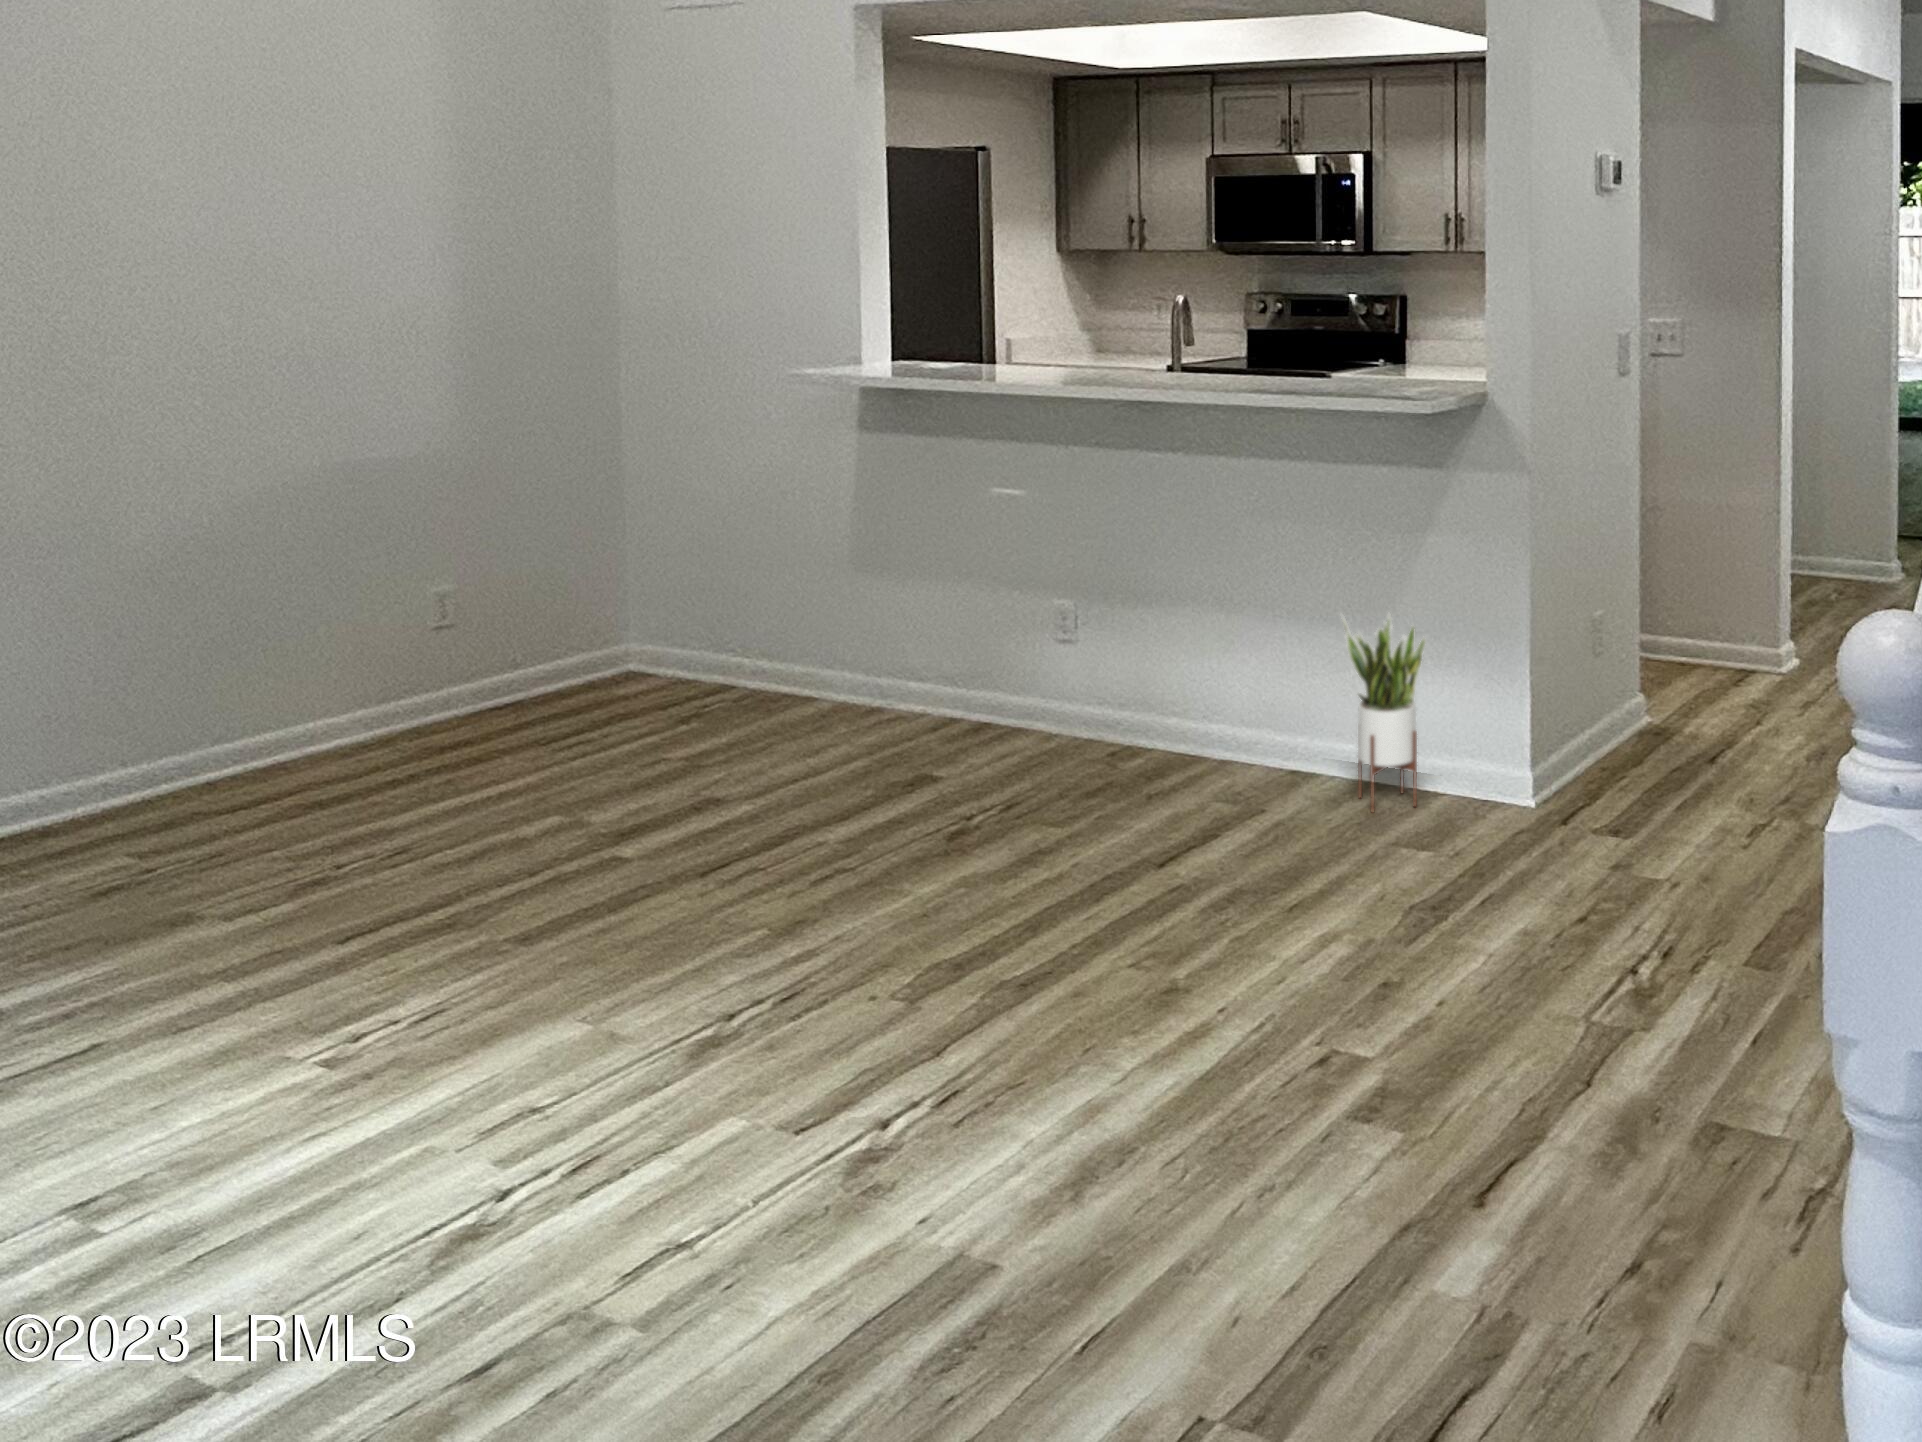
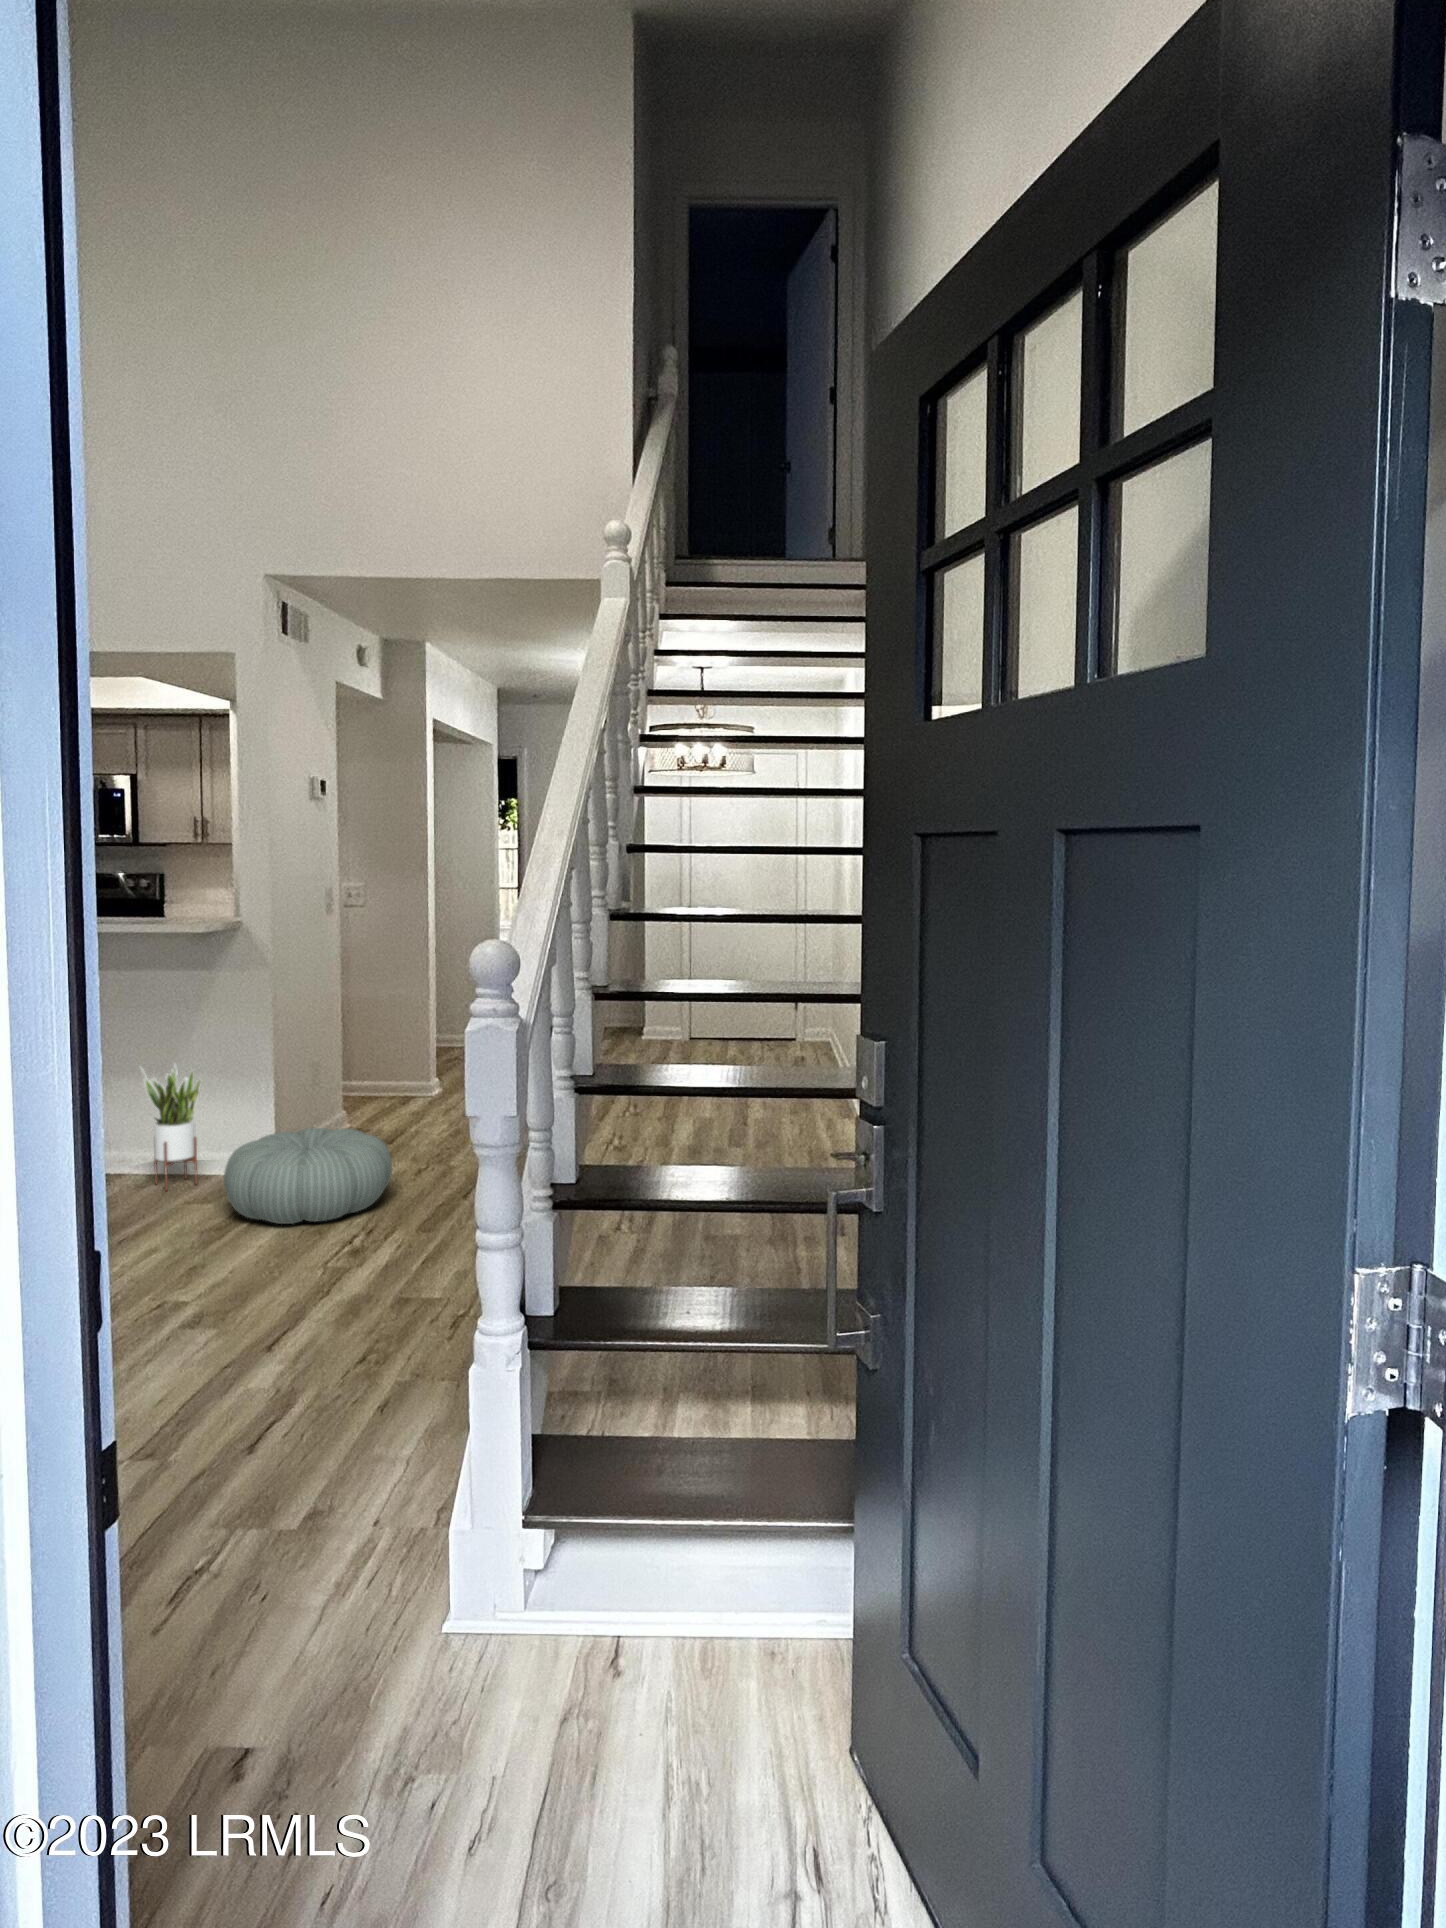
pouf: none [1449,740,1710,911] -> present [224,1128,392,1224]

